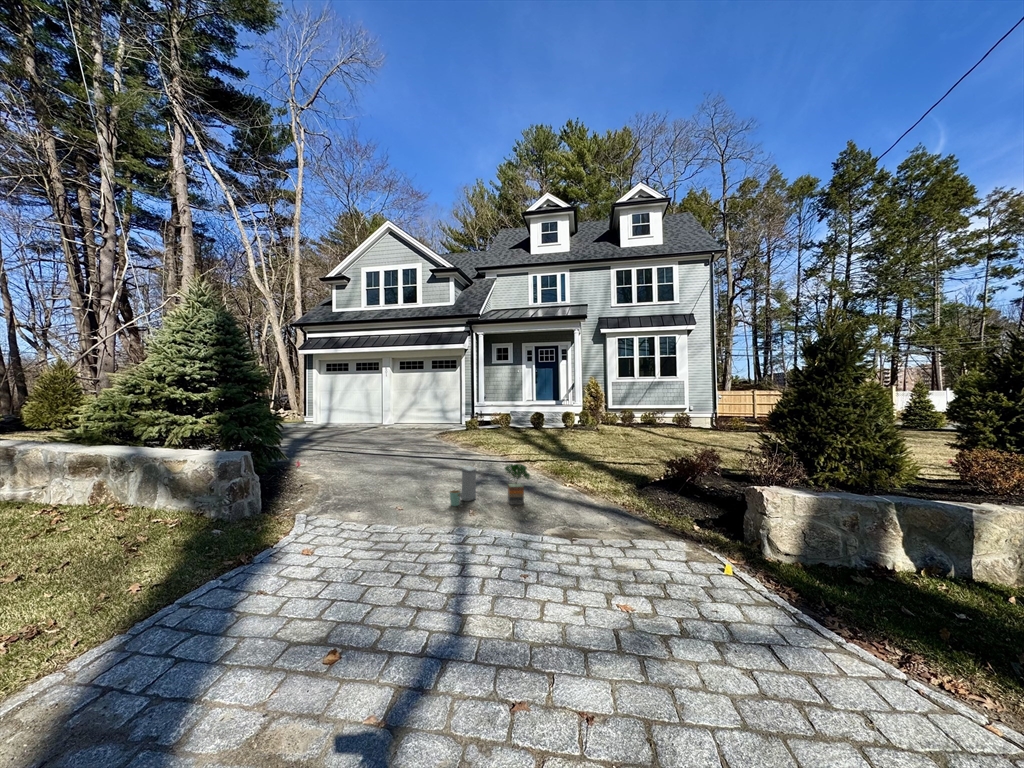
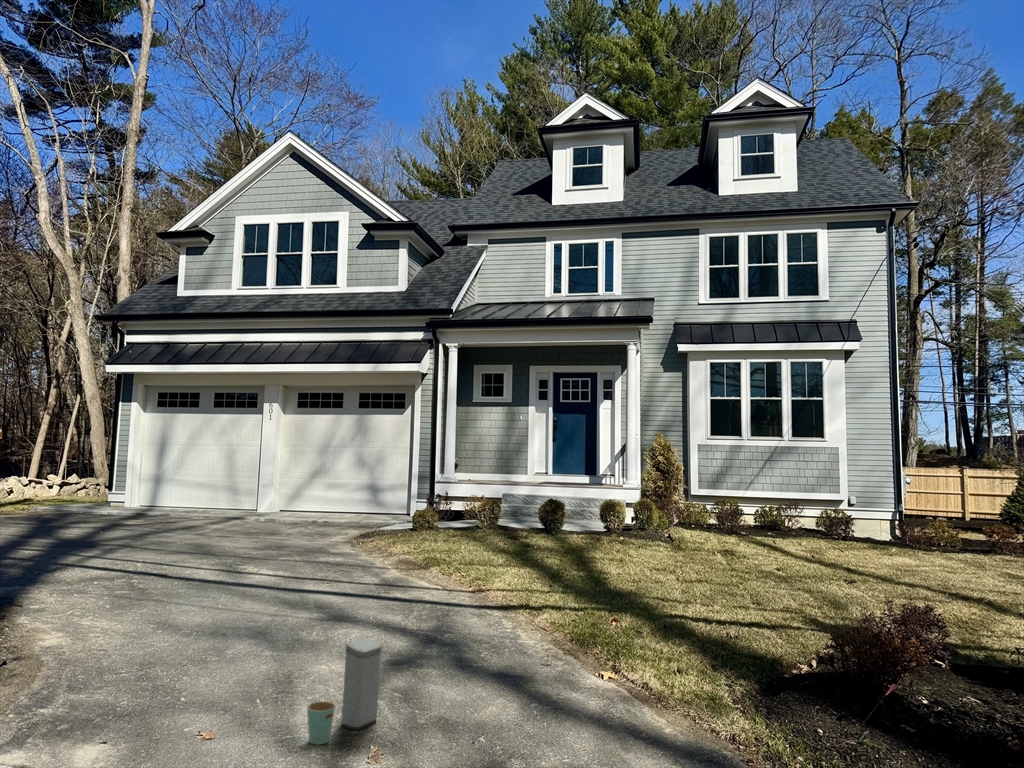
potted tree: present [505,464,530,504] -> none [445,637,510,743]

